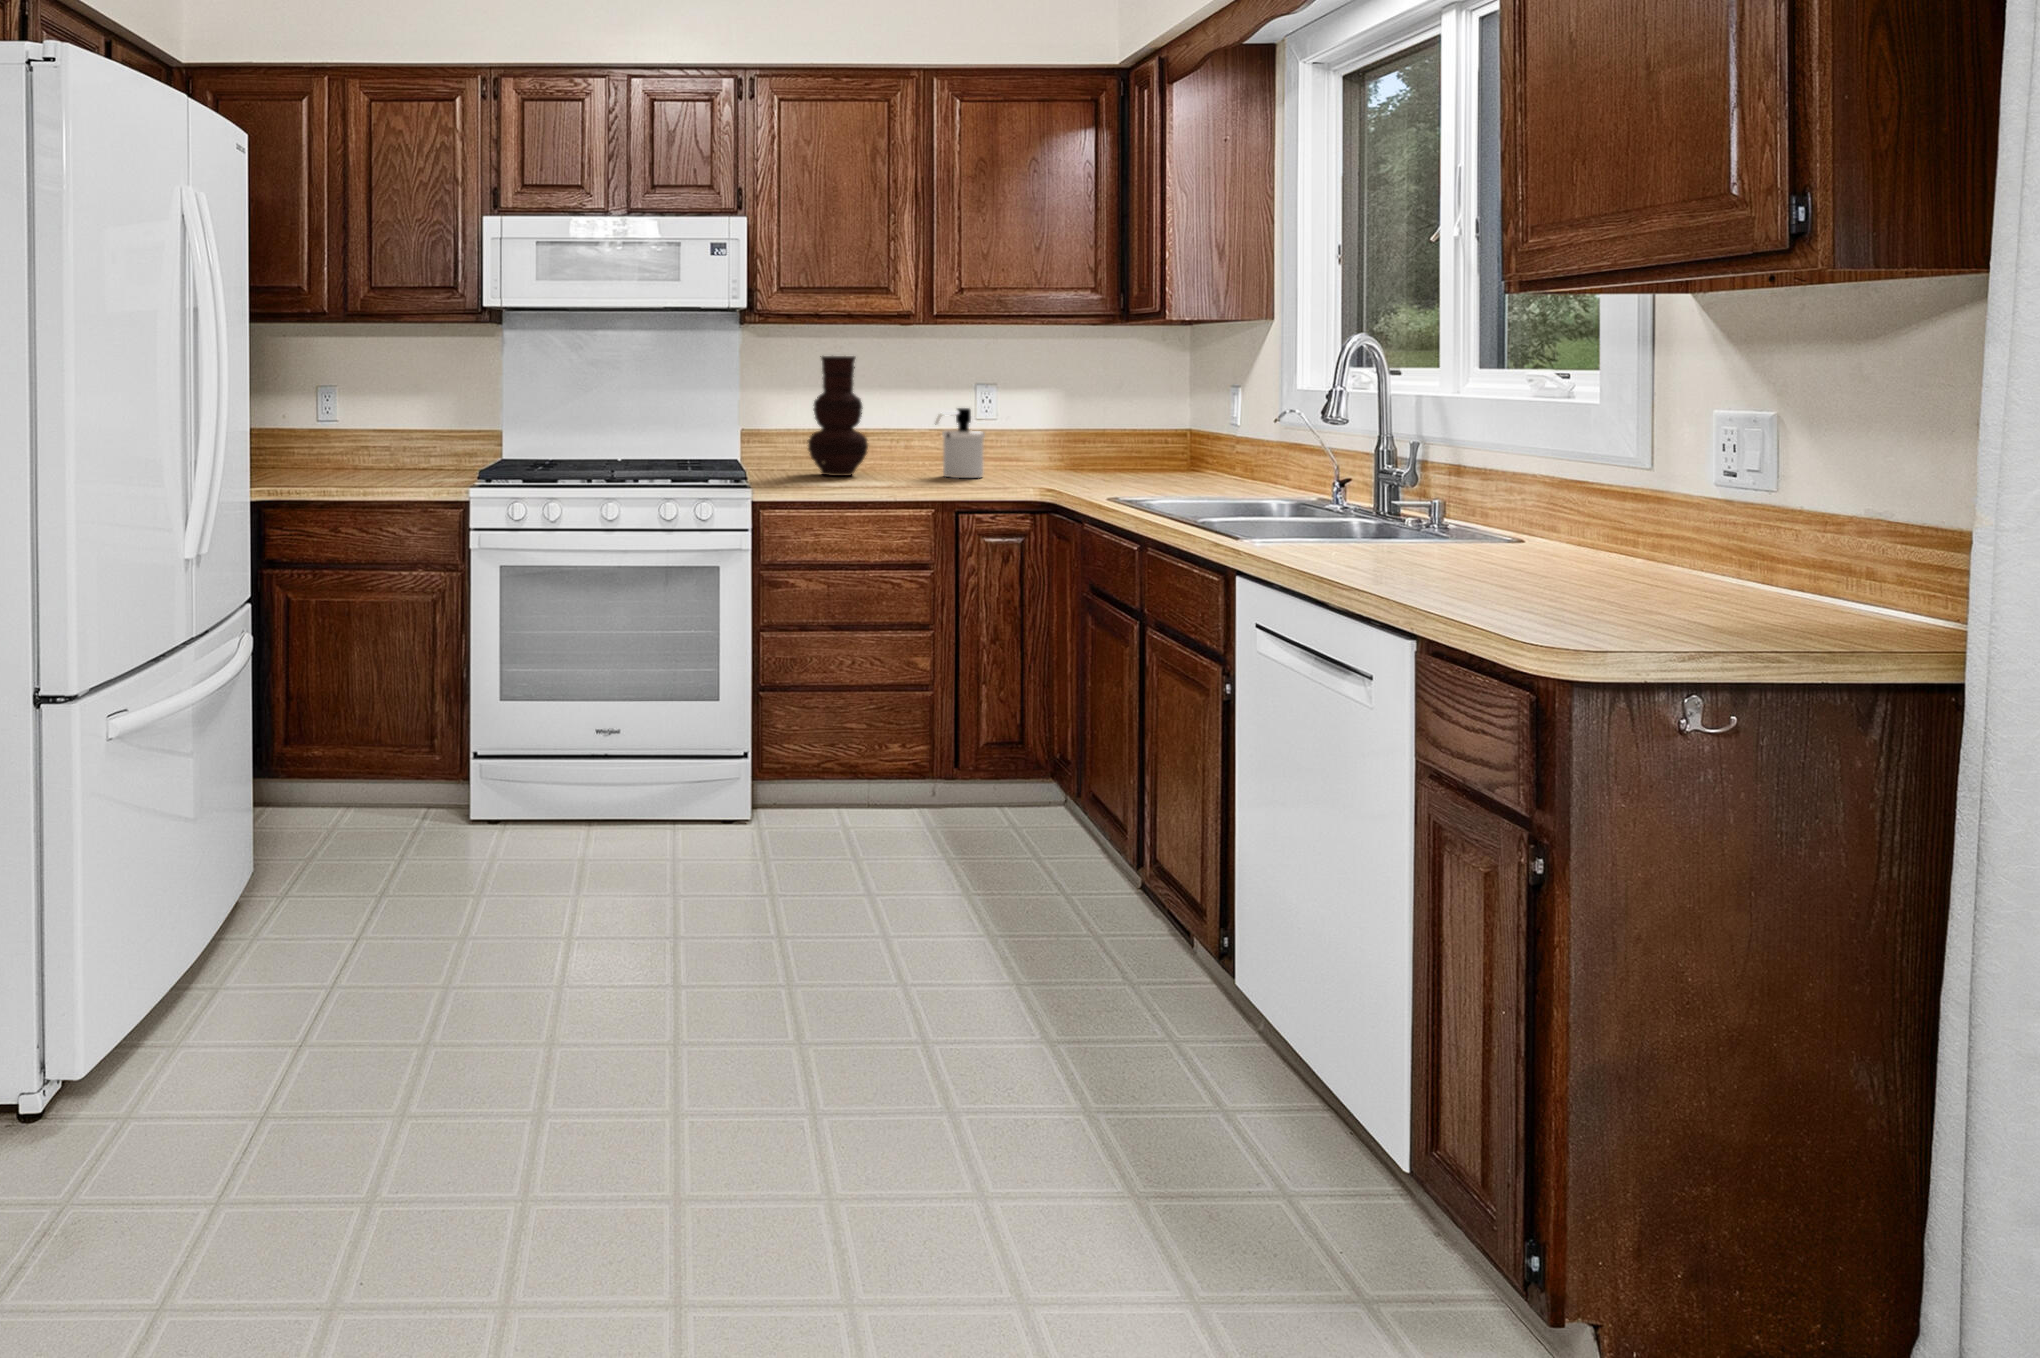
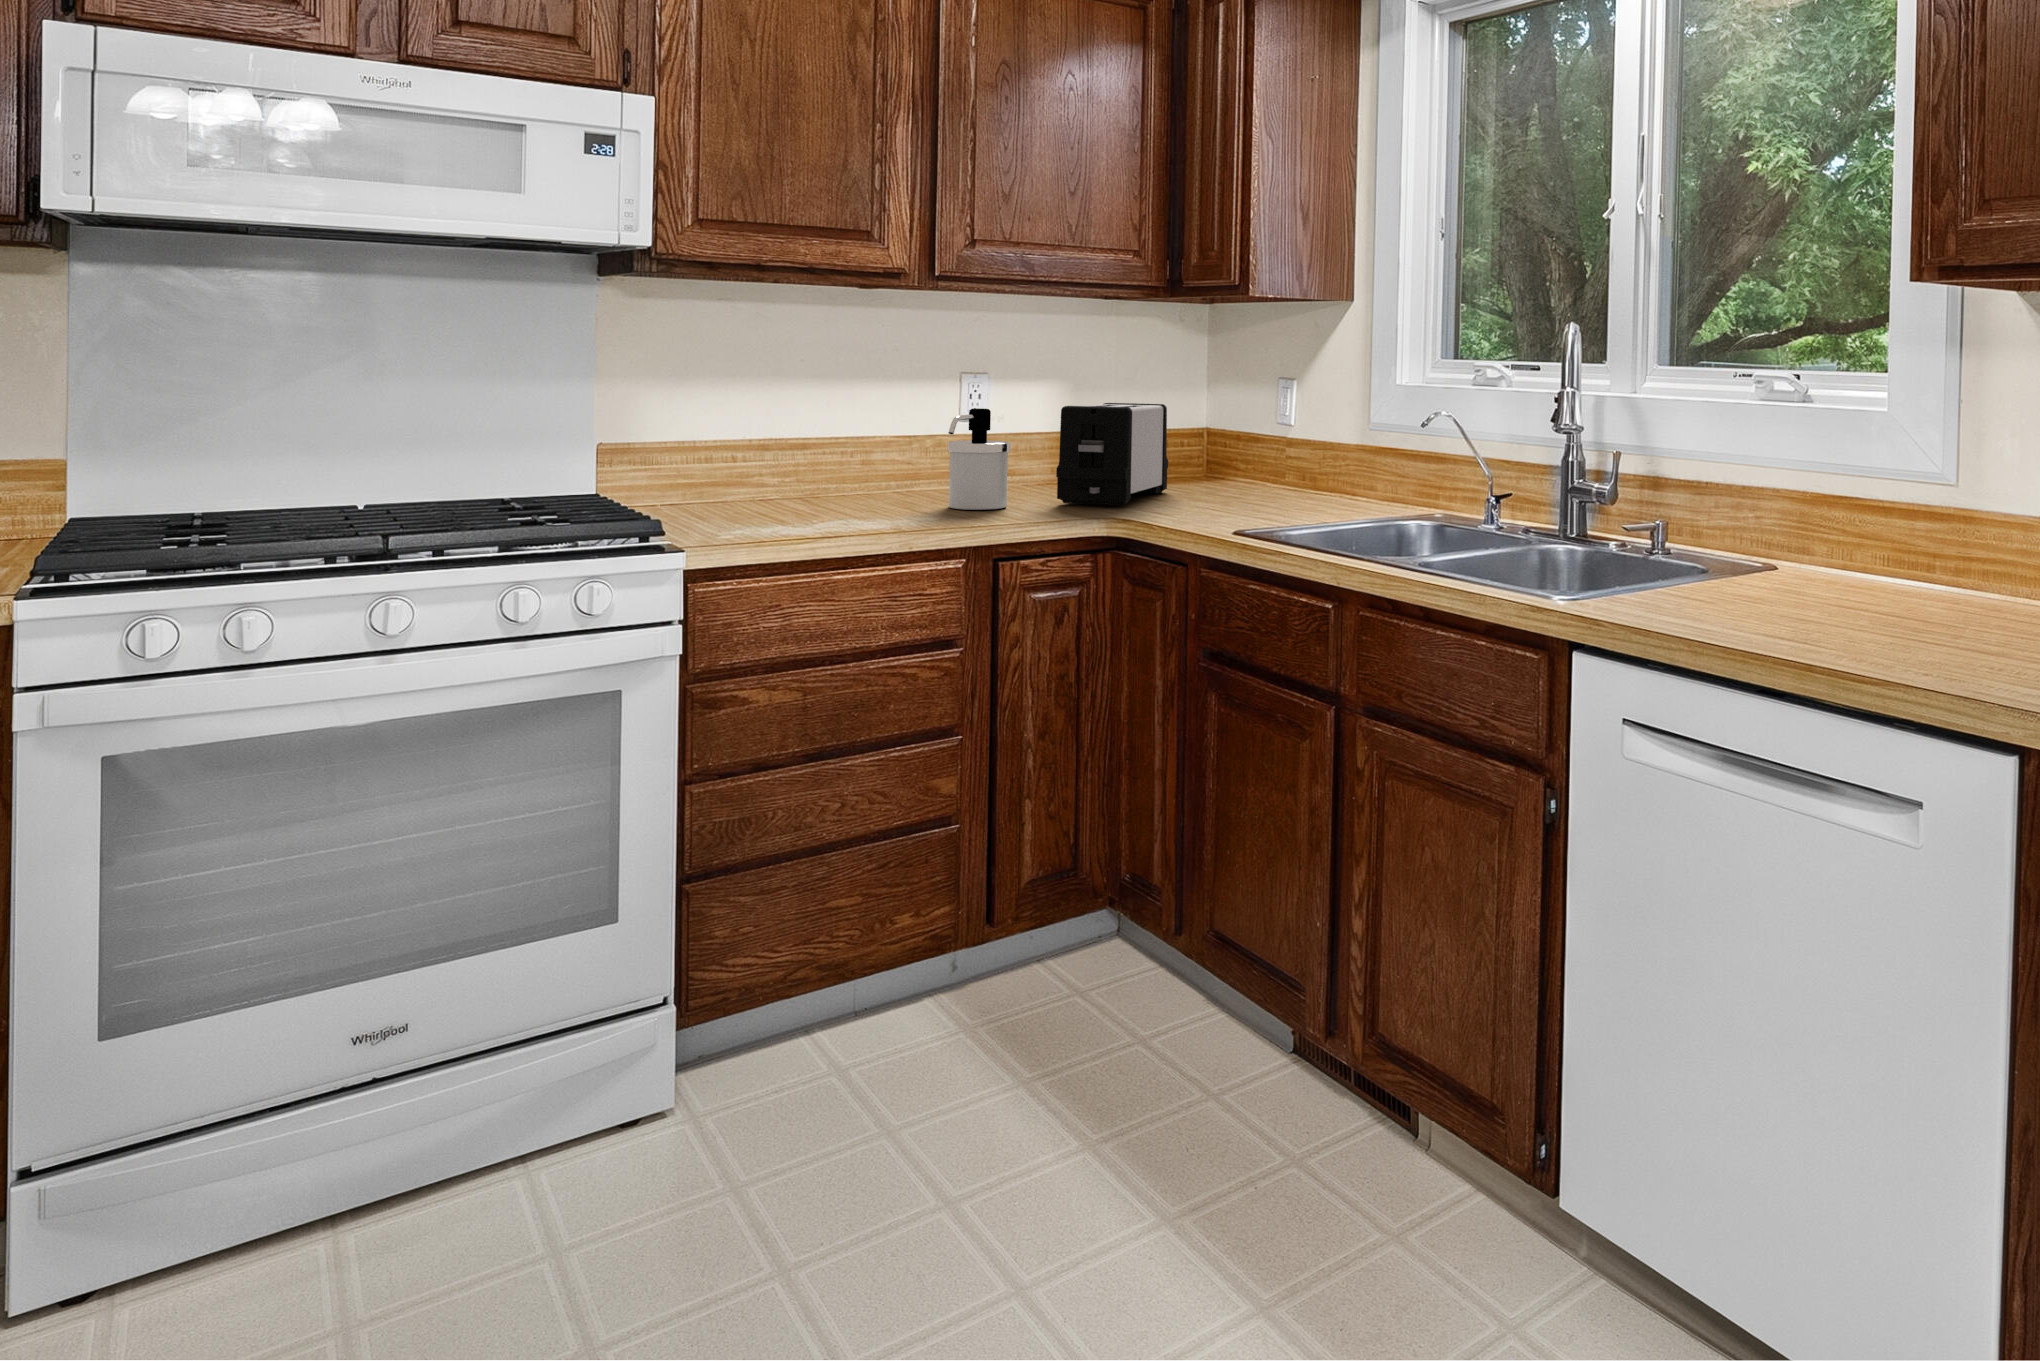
vase: present [808,356,868,476] -> none [738,329,840,517]
toaster: none [1019,405,1123,479] -> present [1056,403,1168,505]

